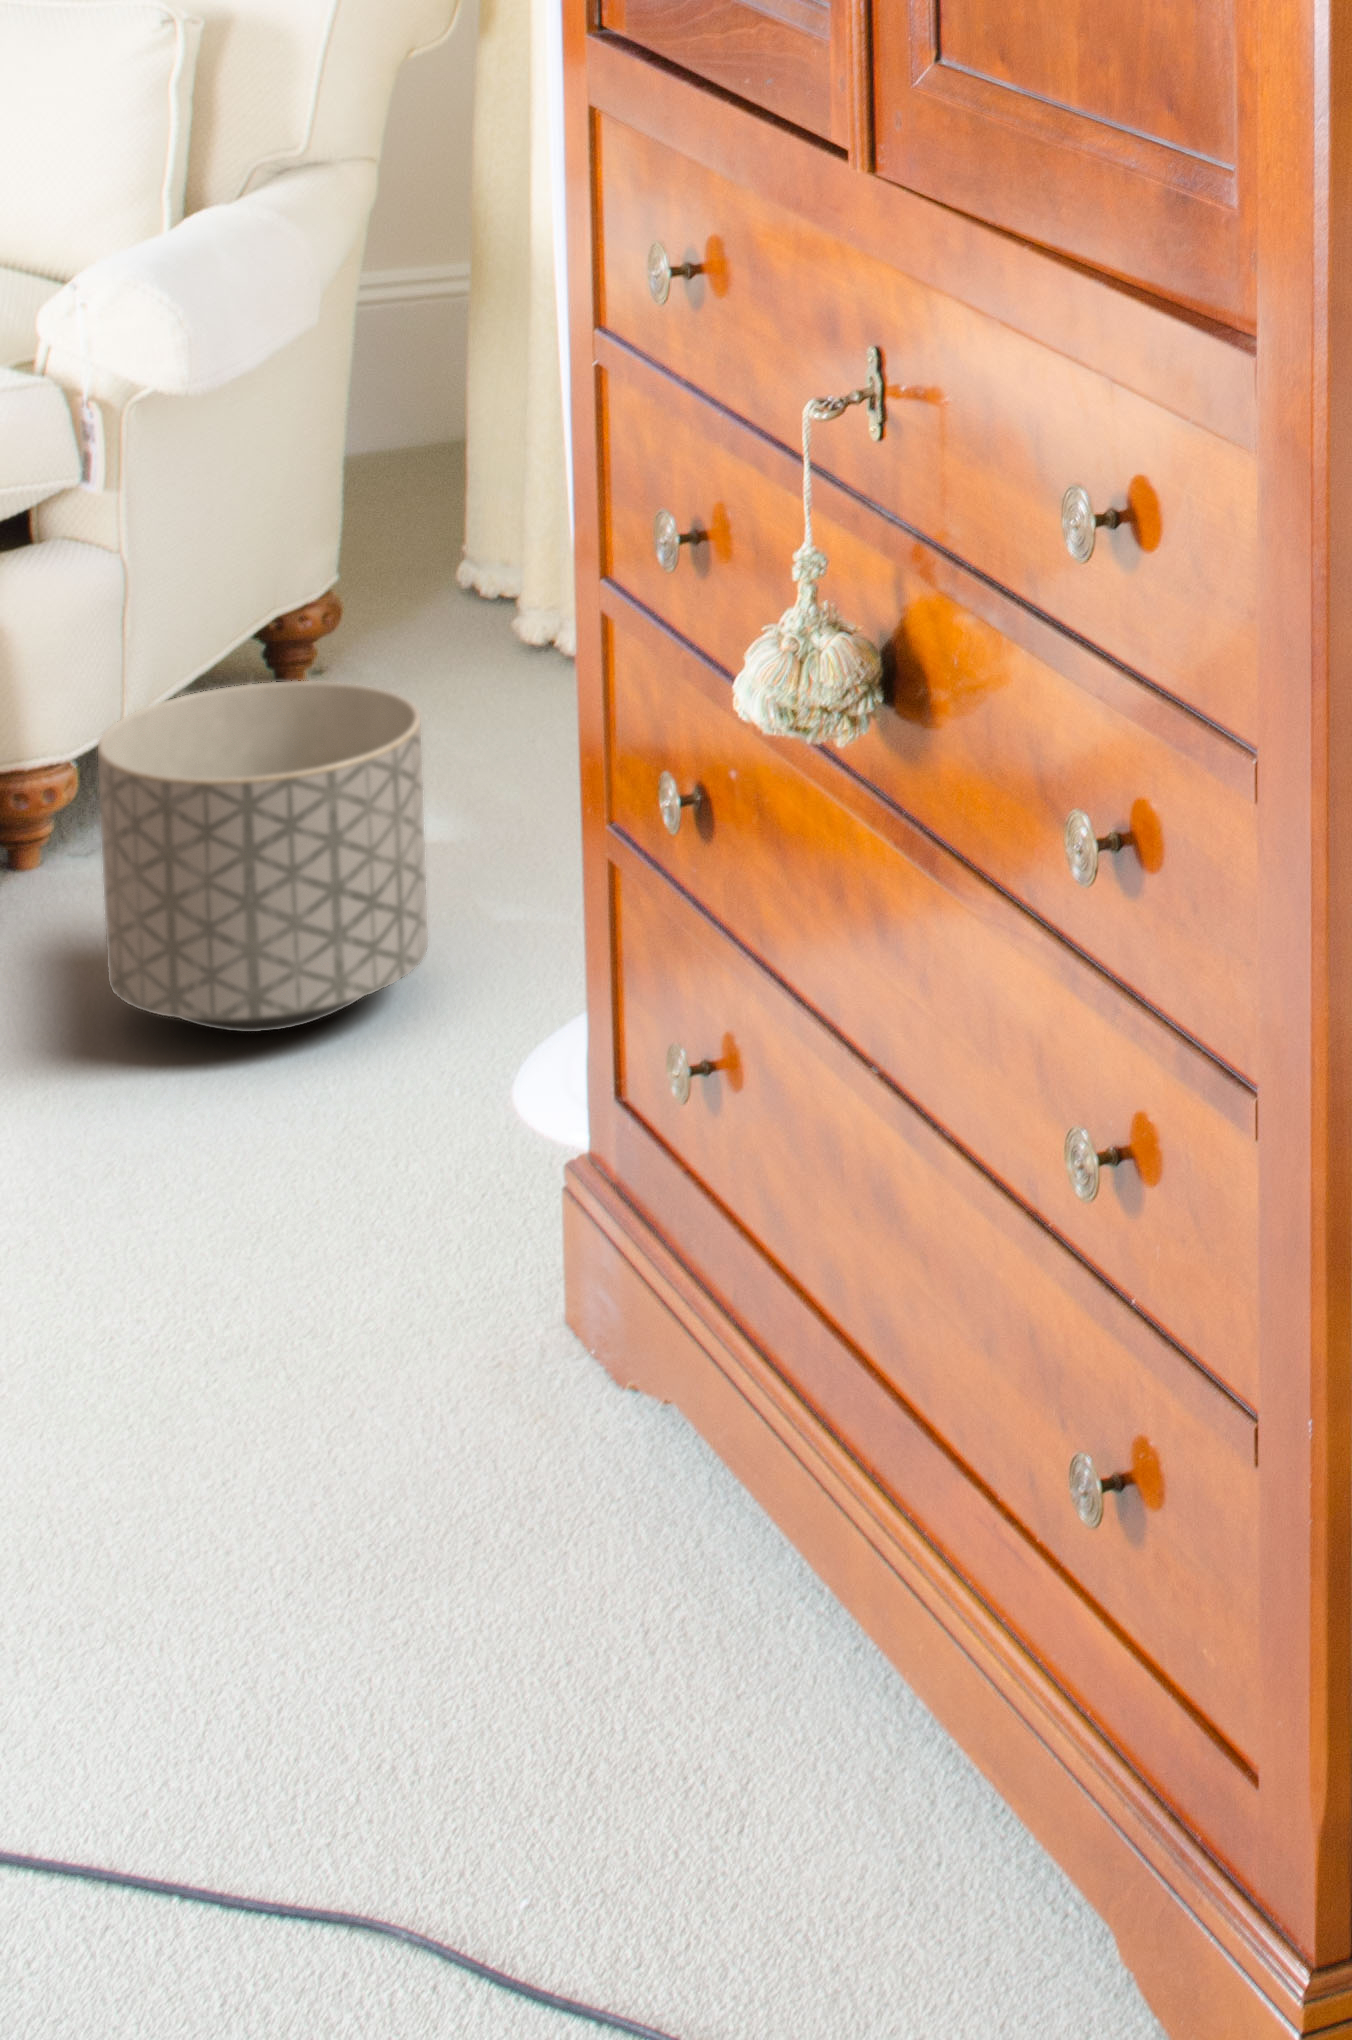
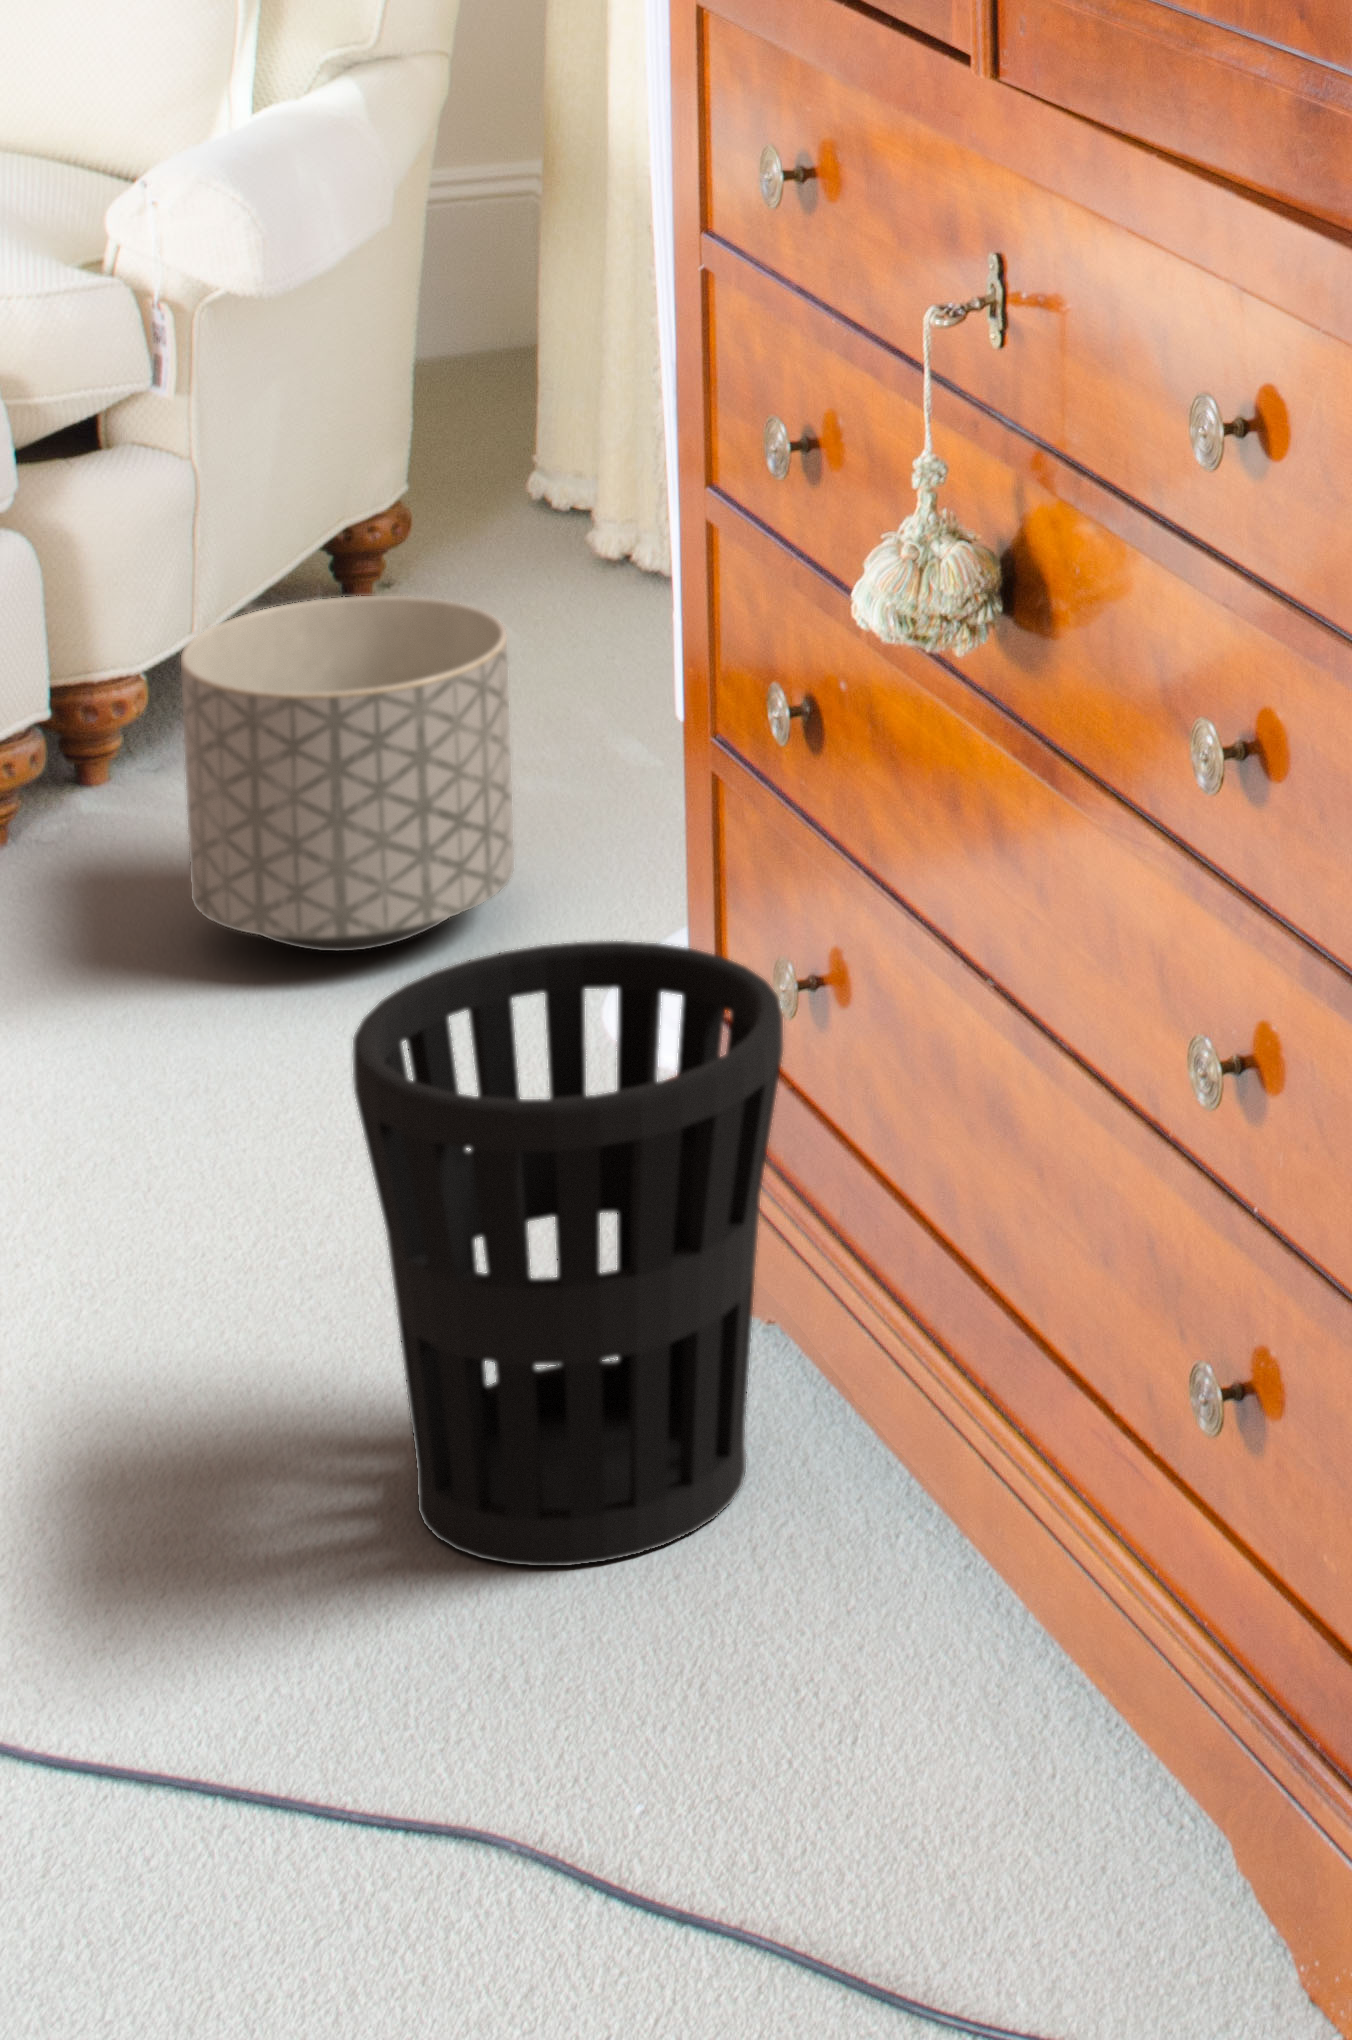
wastebasket: none [240,1027,672,1658] -> present [352,941,783,1566]

